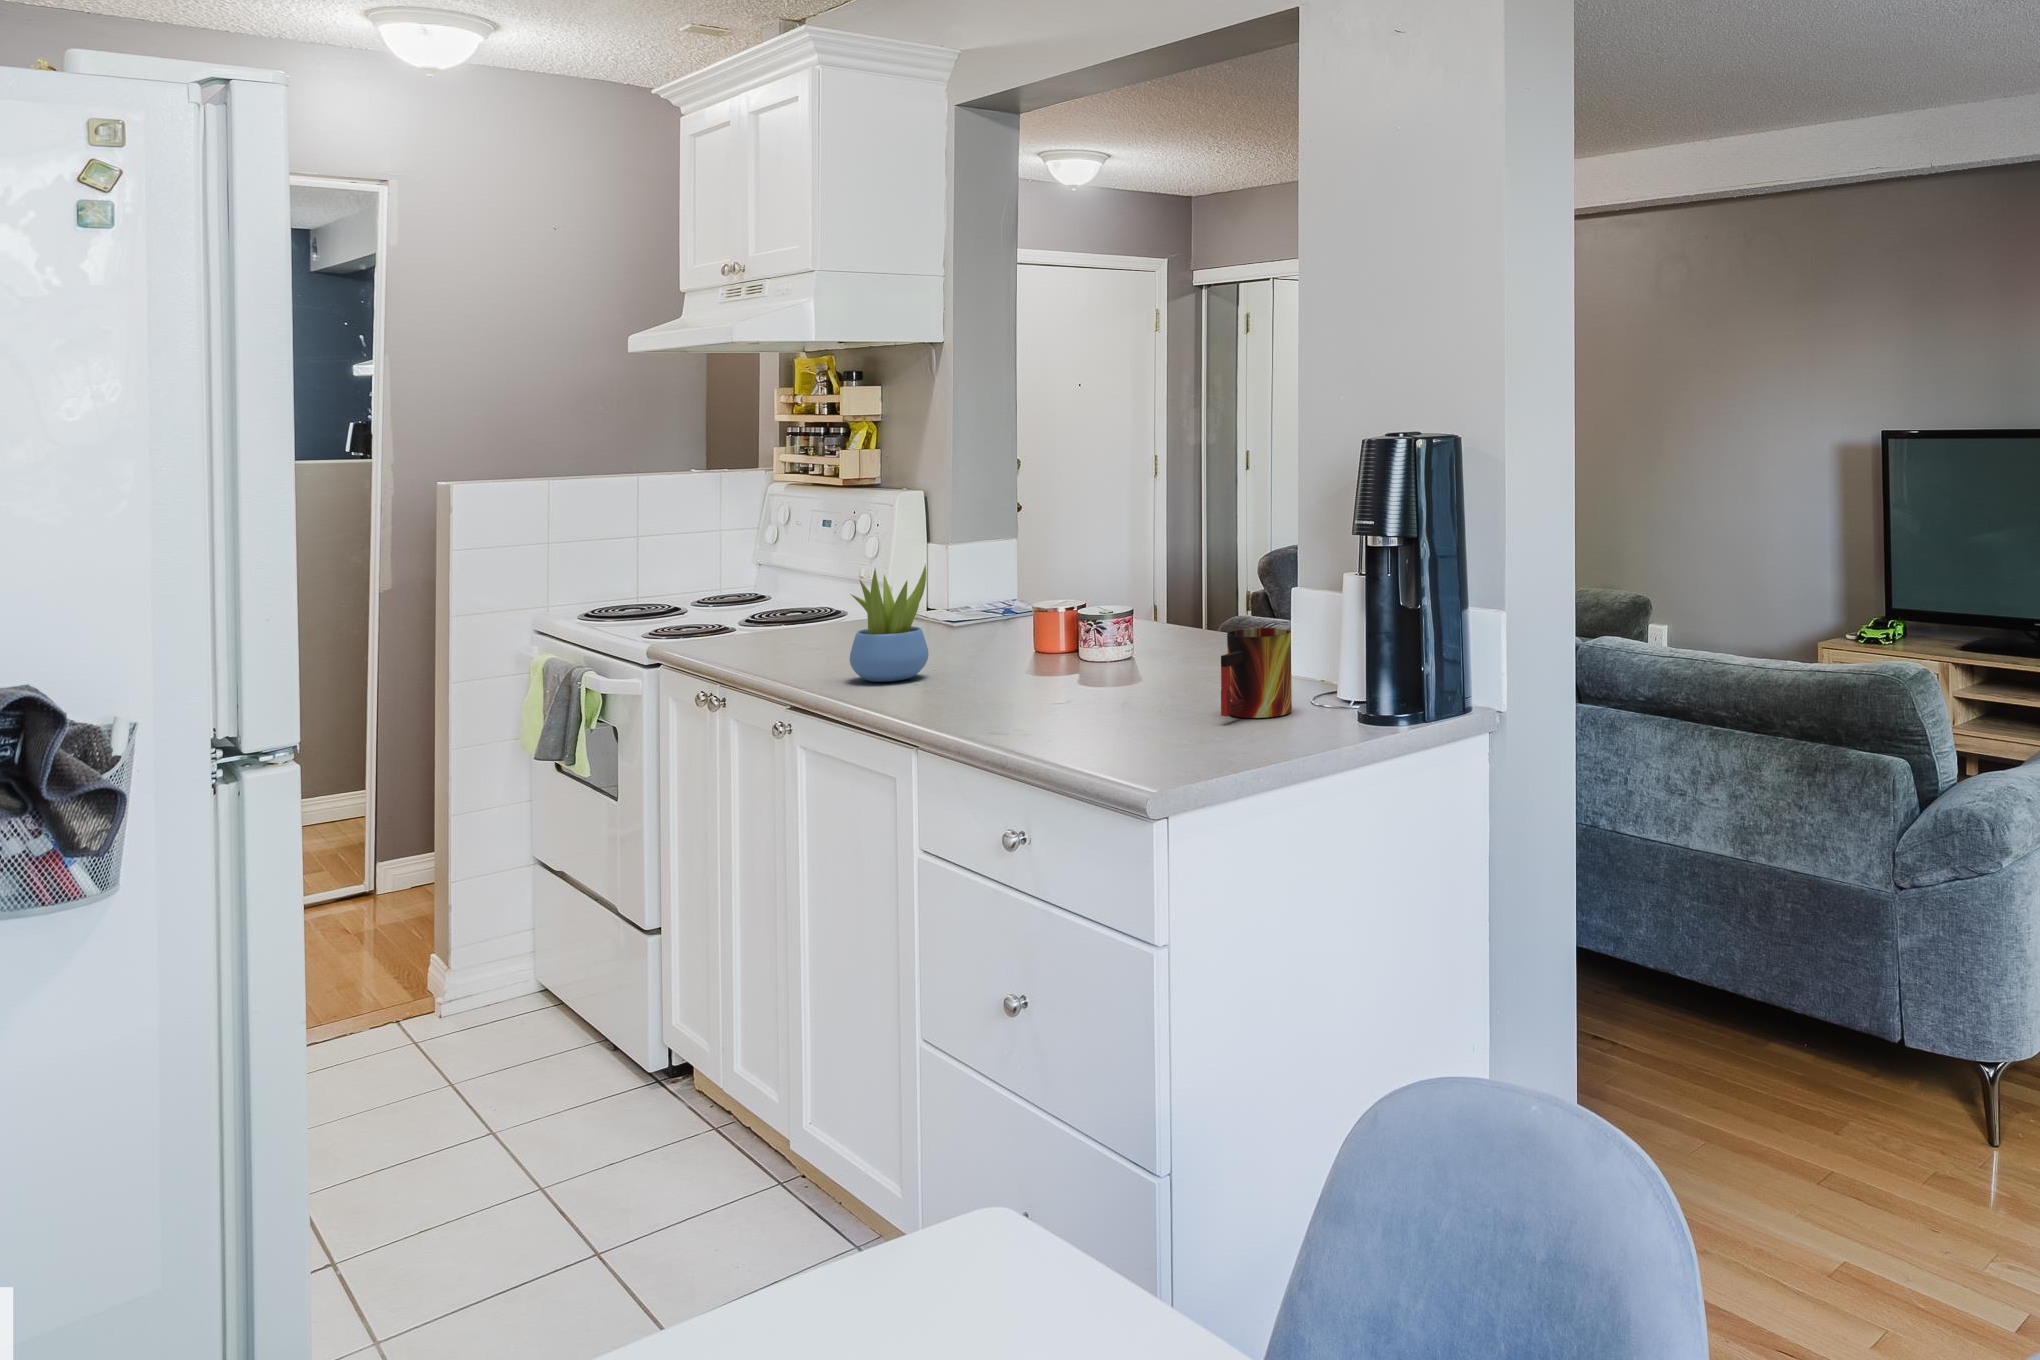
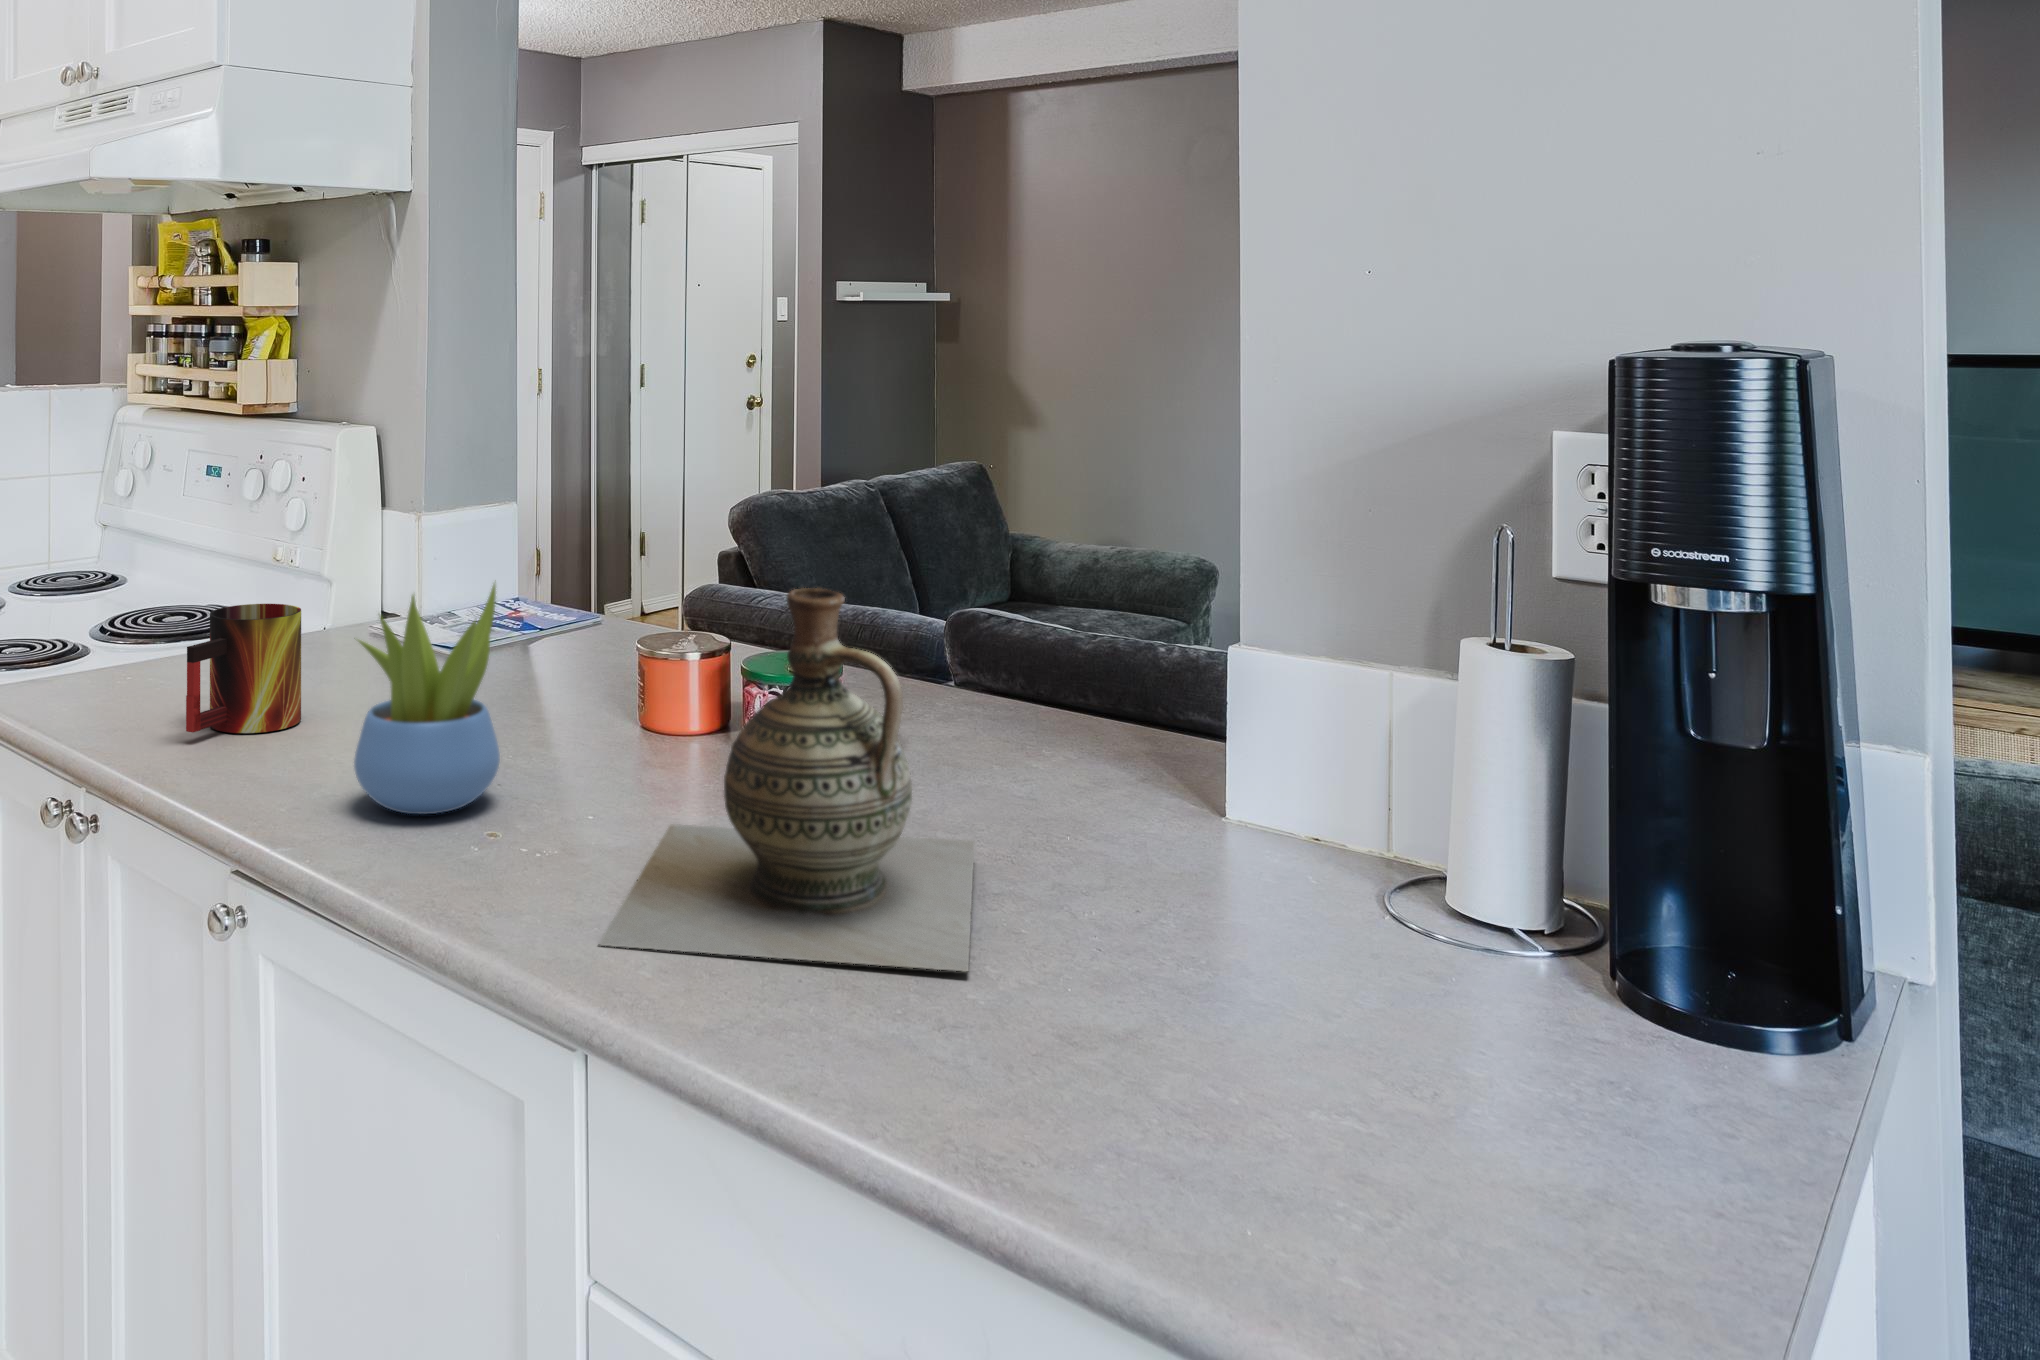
ceramic jug: none [929,556,1141,714] -> present [599,588,974,971]
mug: present [1221,628,1292,718] -> present [186,604,301,733]

